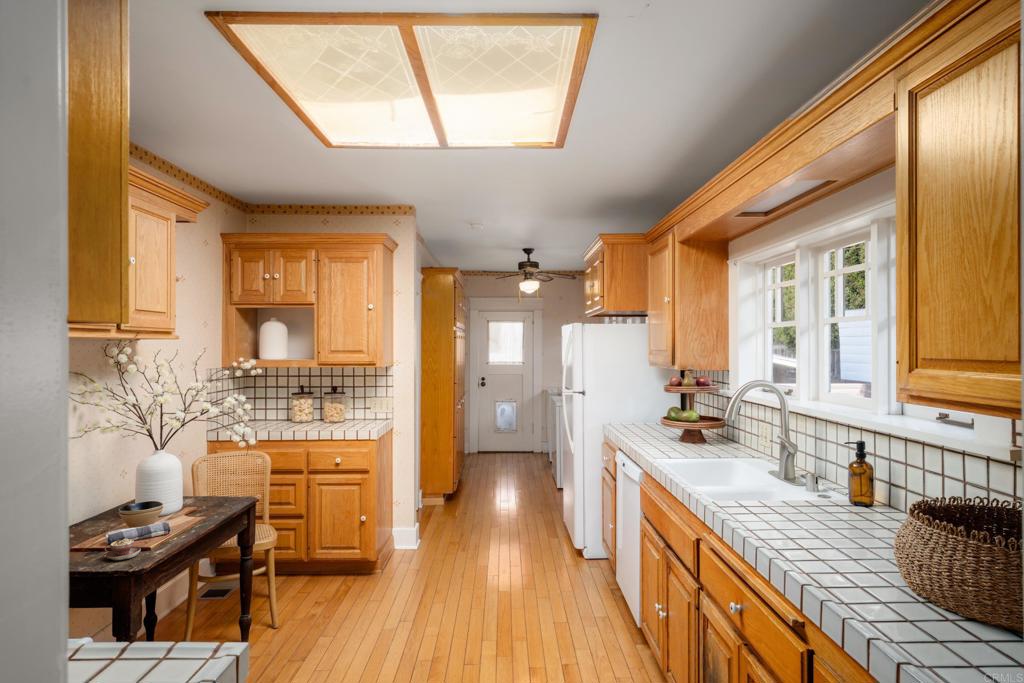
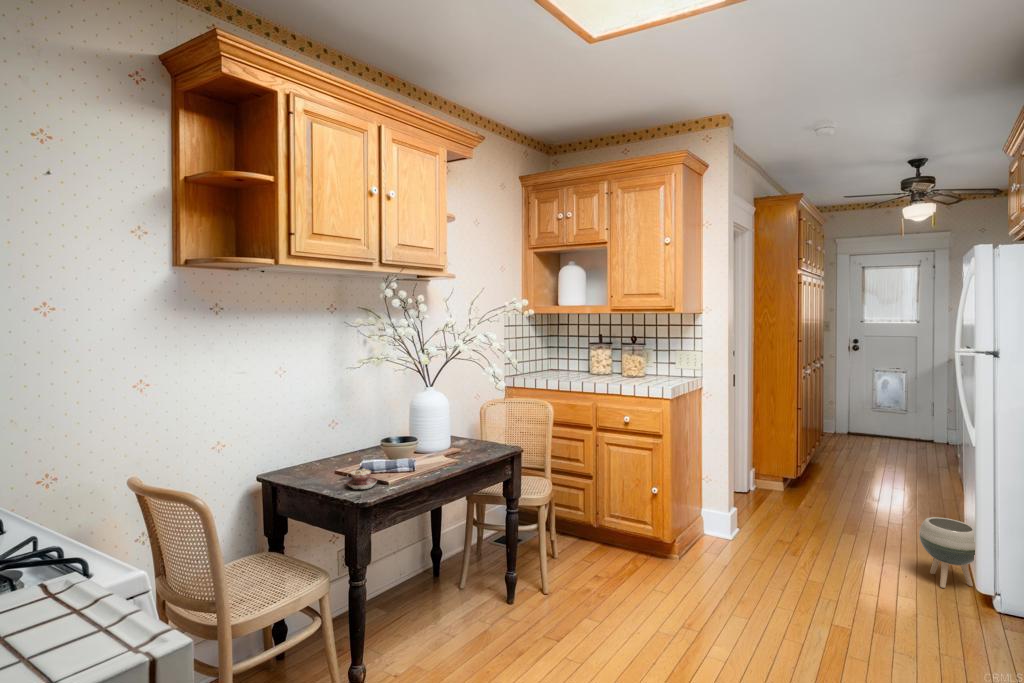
planter: none [532,499,562,544] -> present [919,517,975,588]

